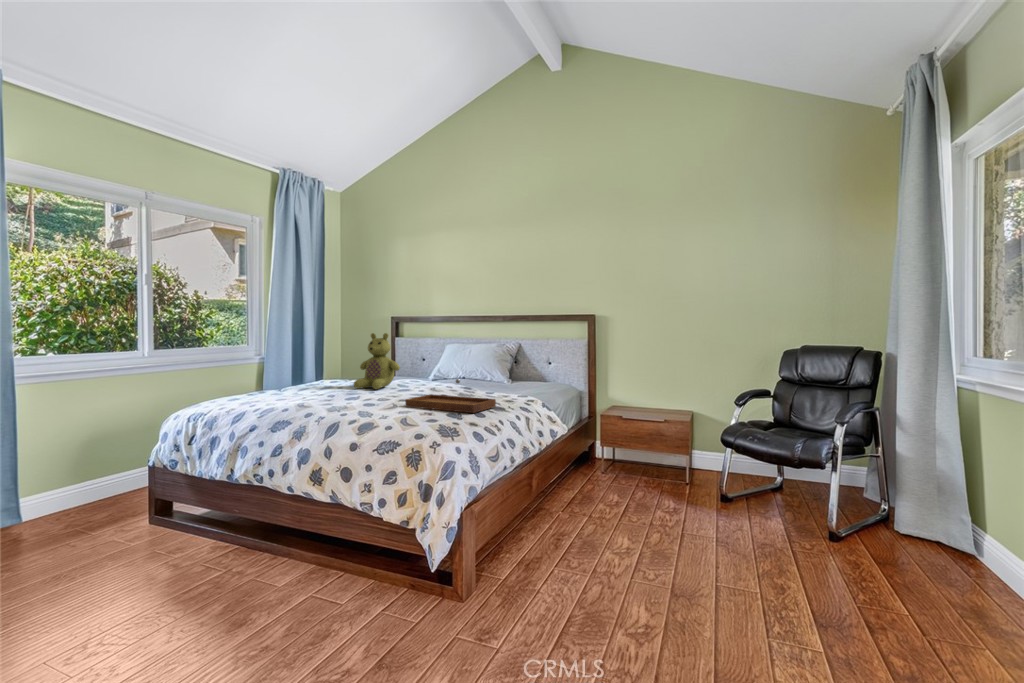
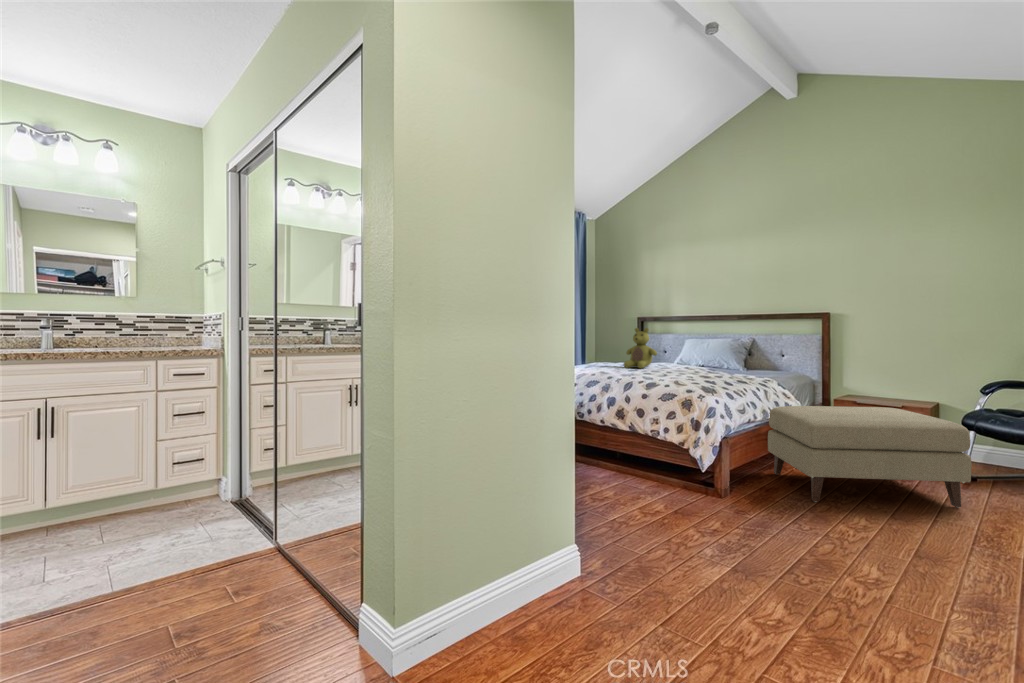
tray: present [405,379,496,413] -> none [671,359,740,382]
ottoman: none [530,431,746,580] -> present [768,406,971,508]

